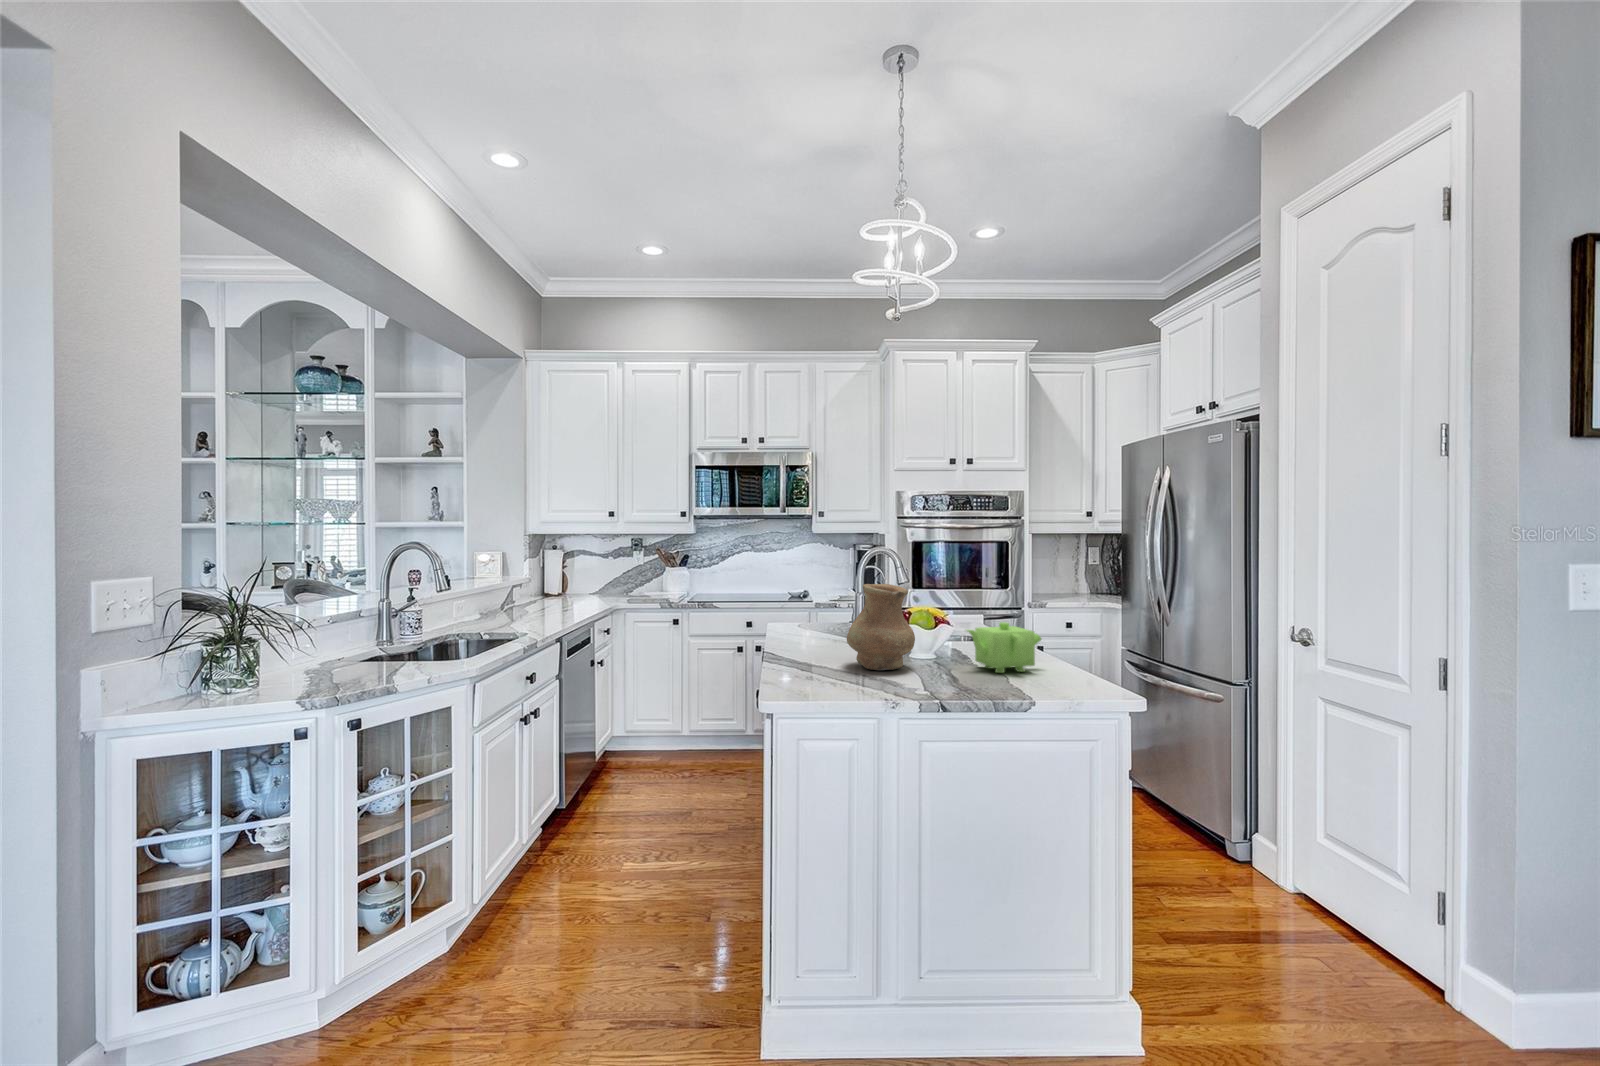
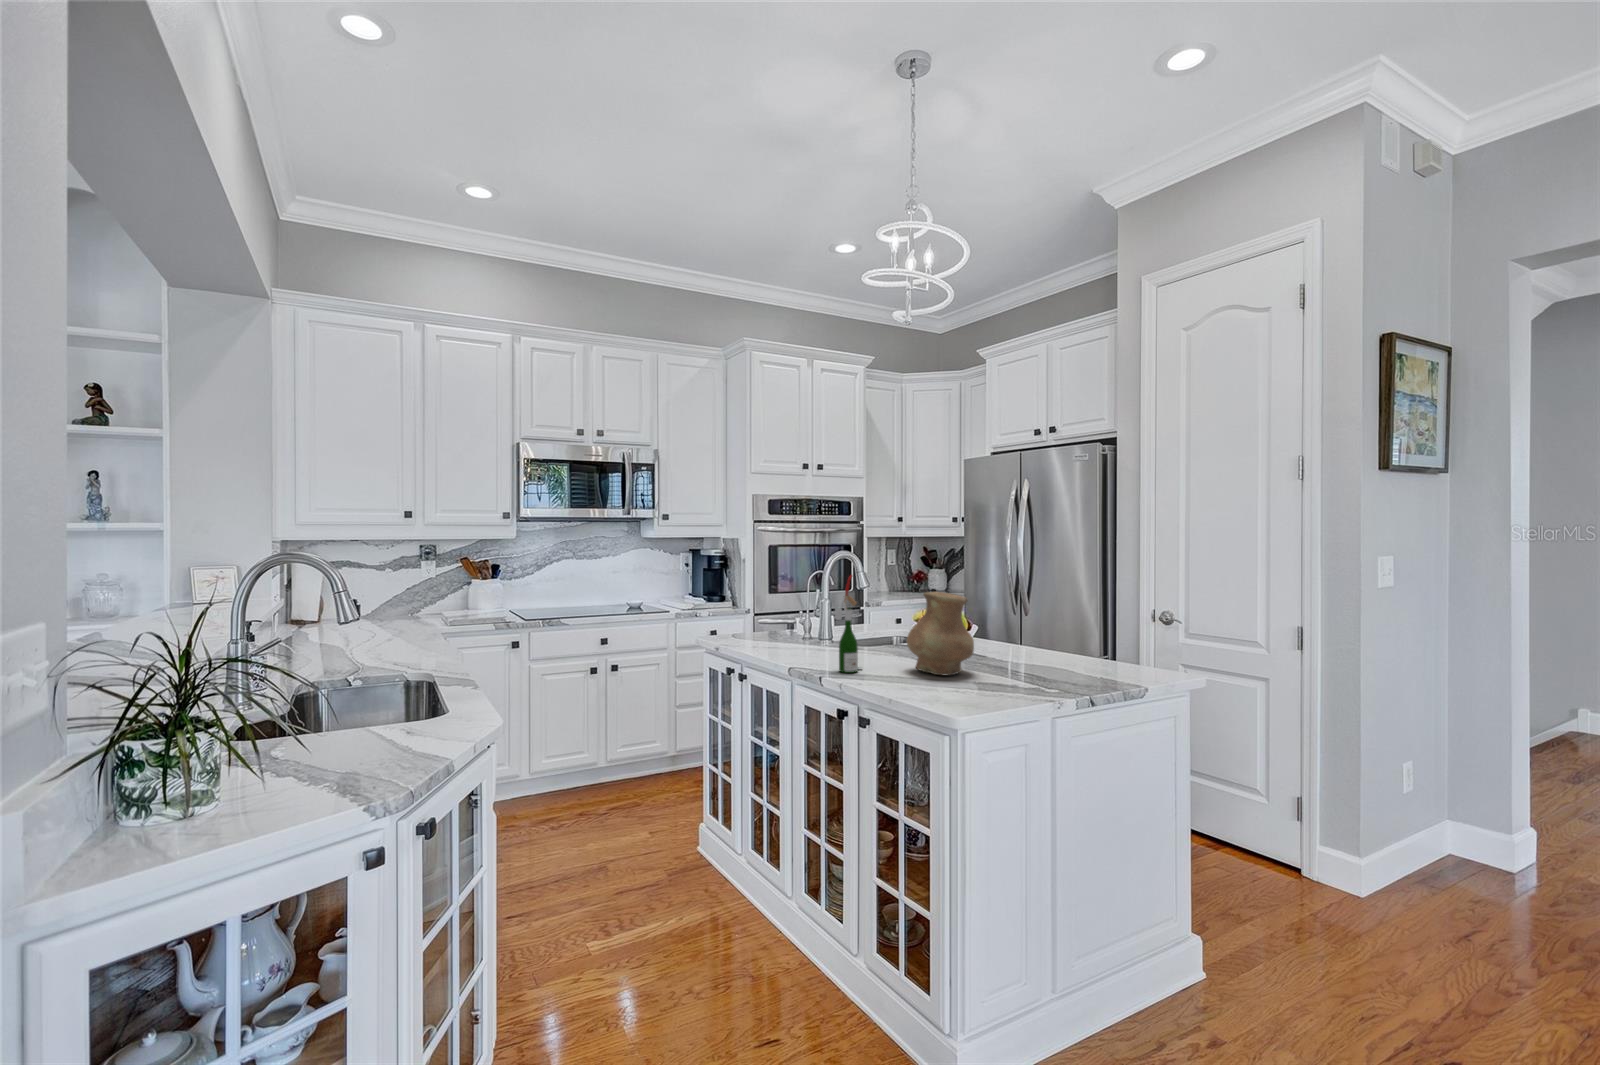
wine bottle: none [787,564,816,659] -> present [835,575,862,673]
teapot: present [967,622,1041,673] -> none [998,621,1054,666]

